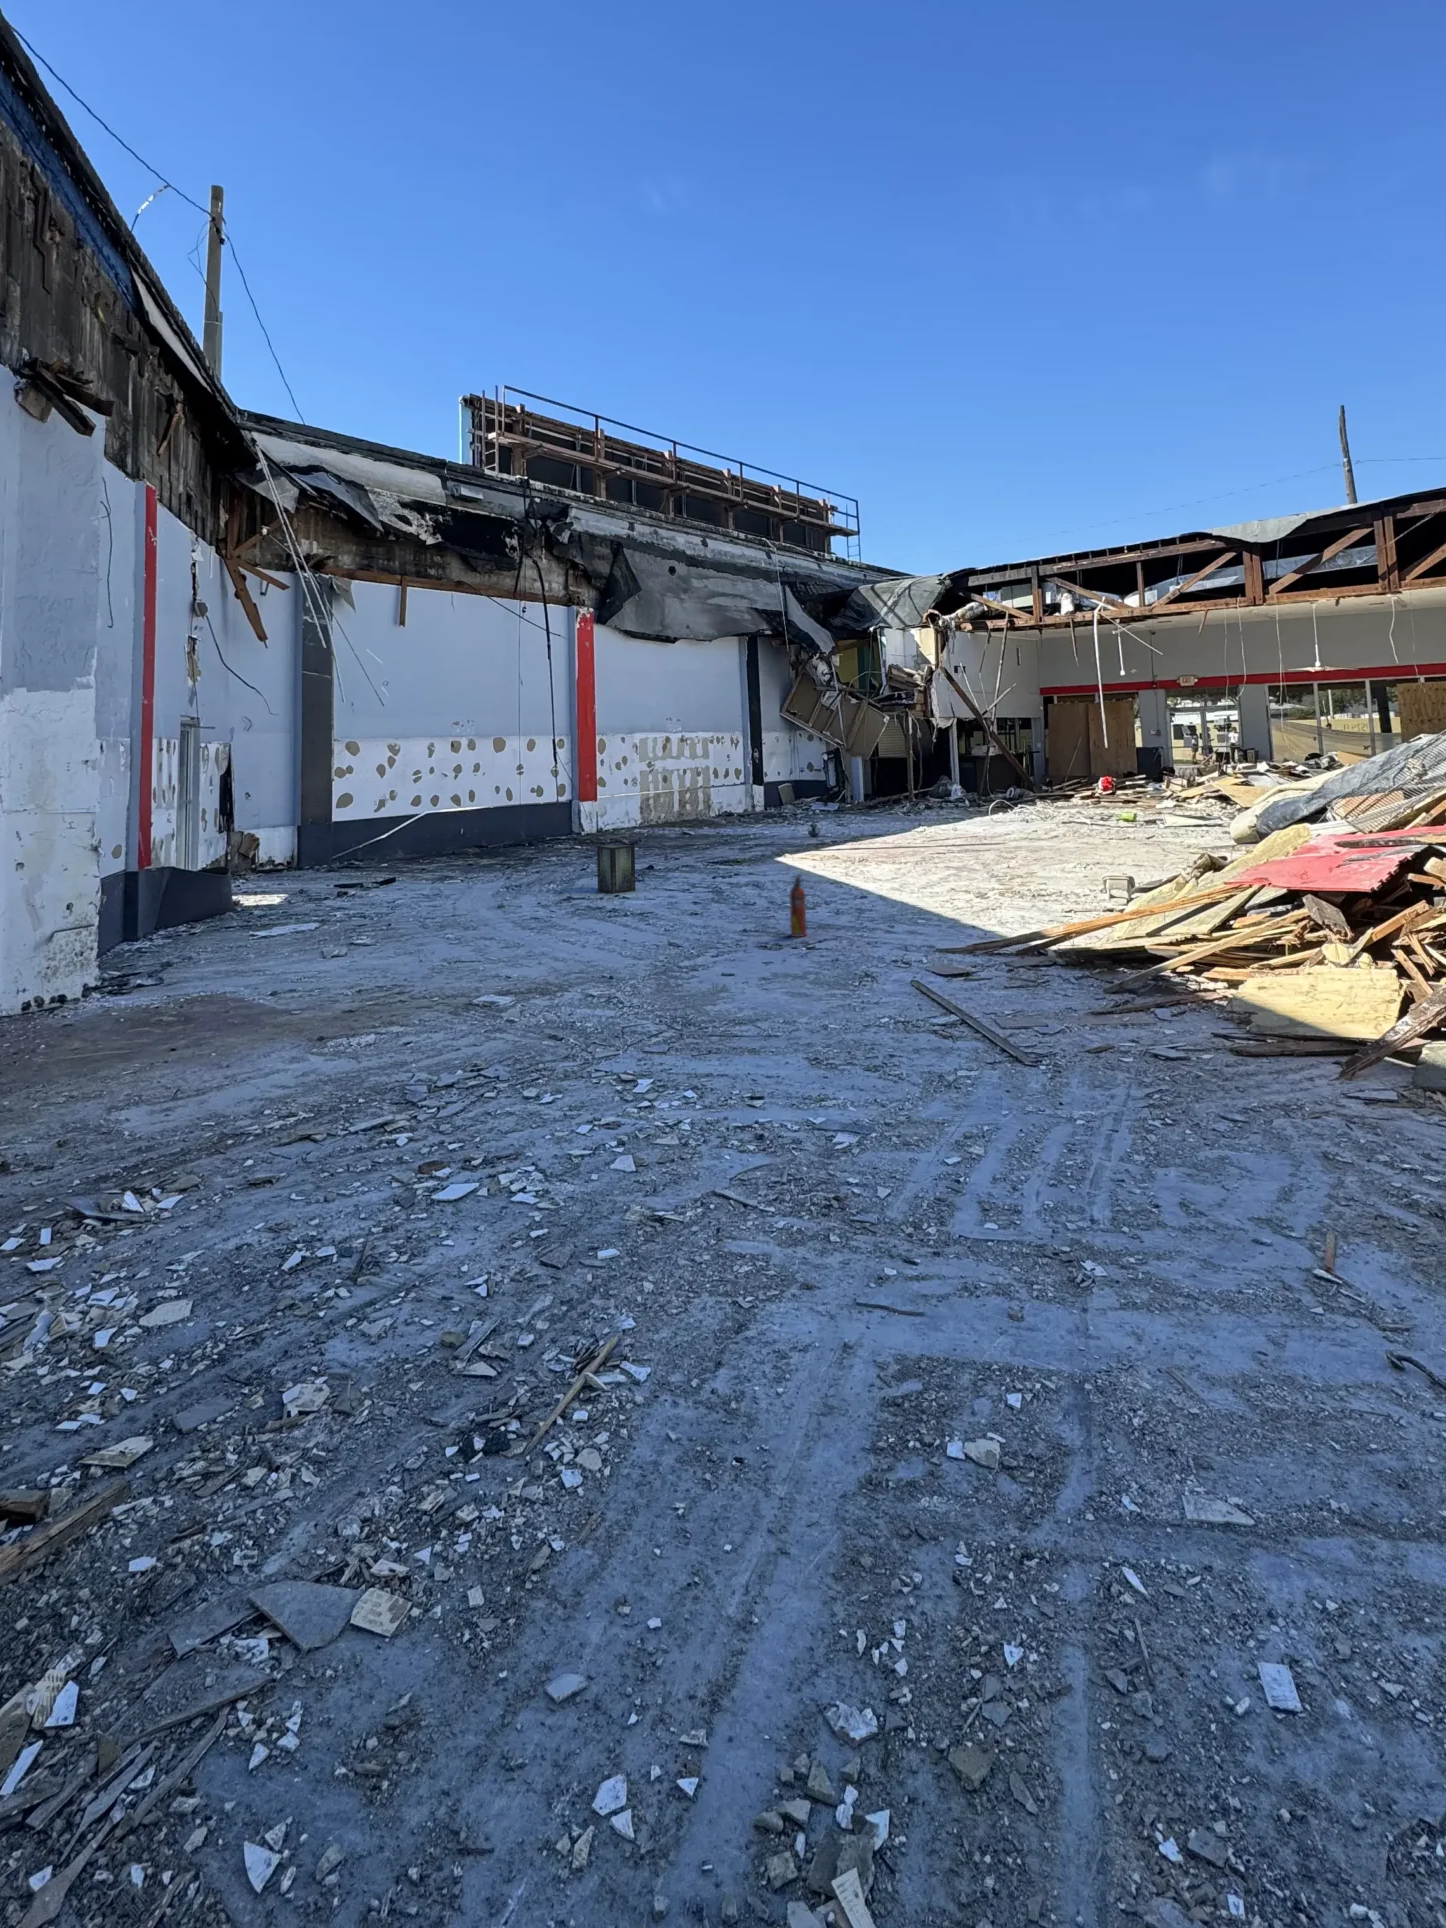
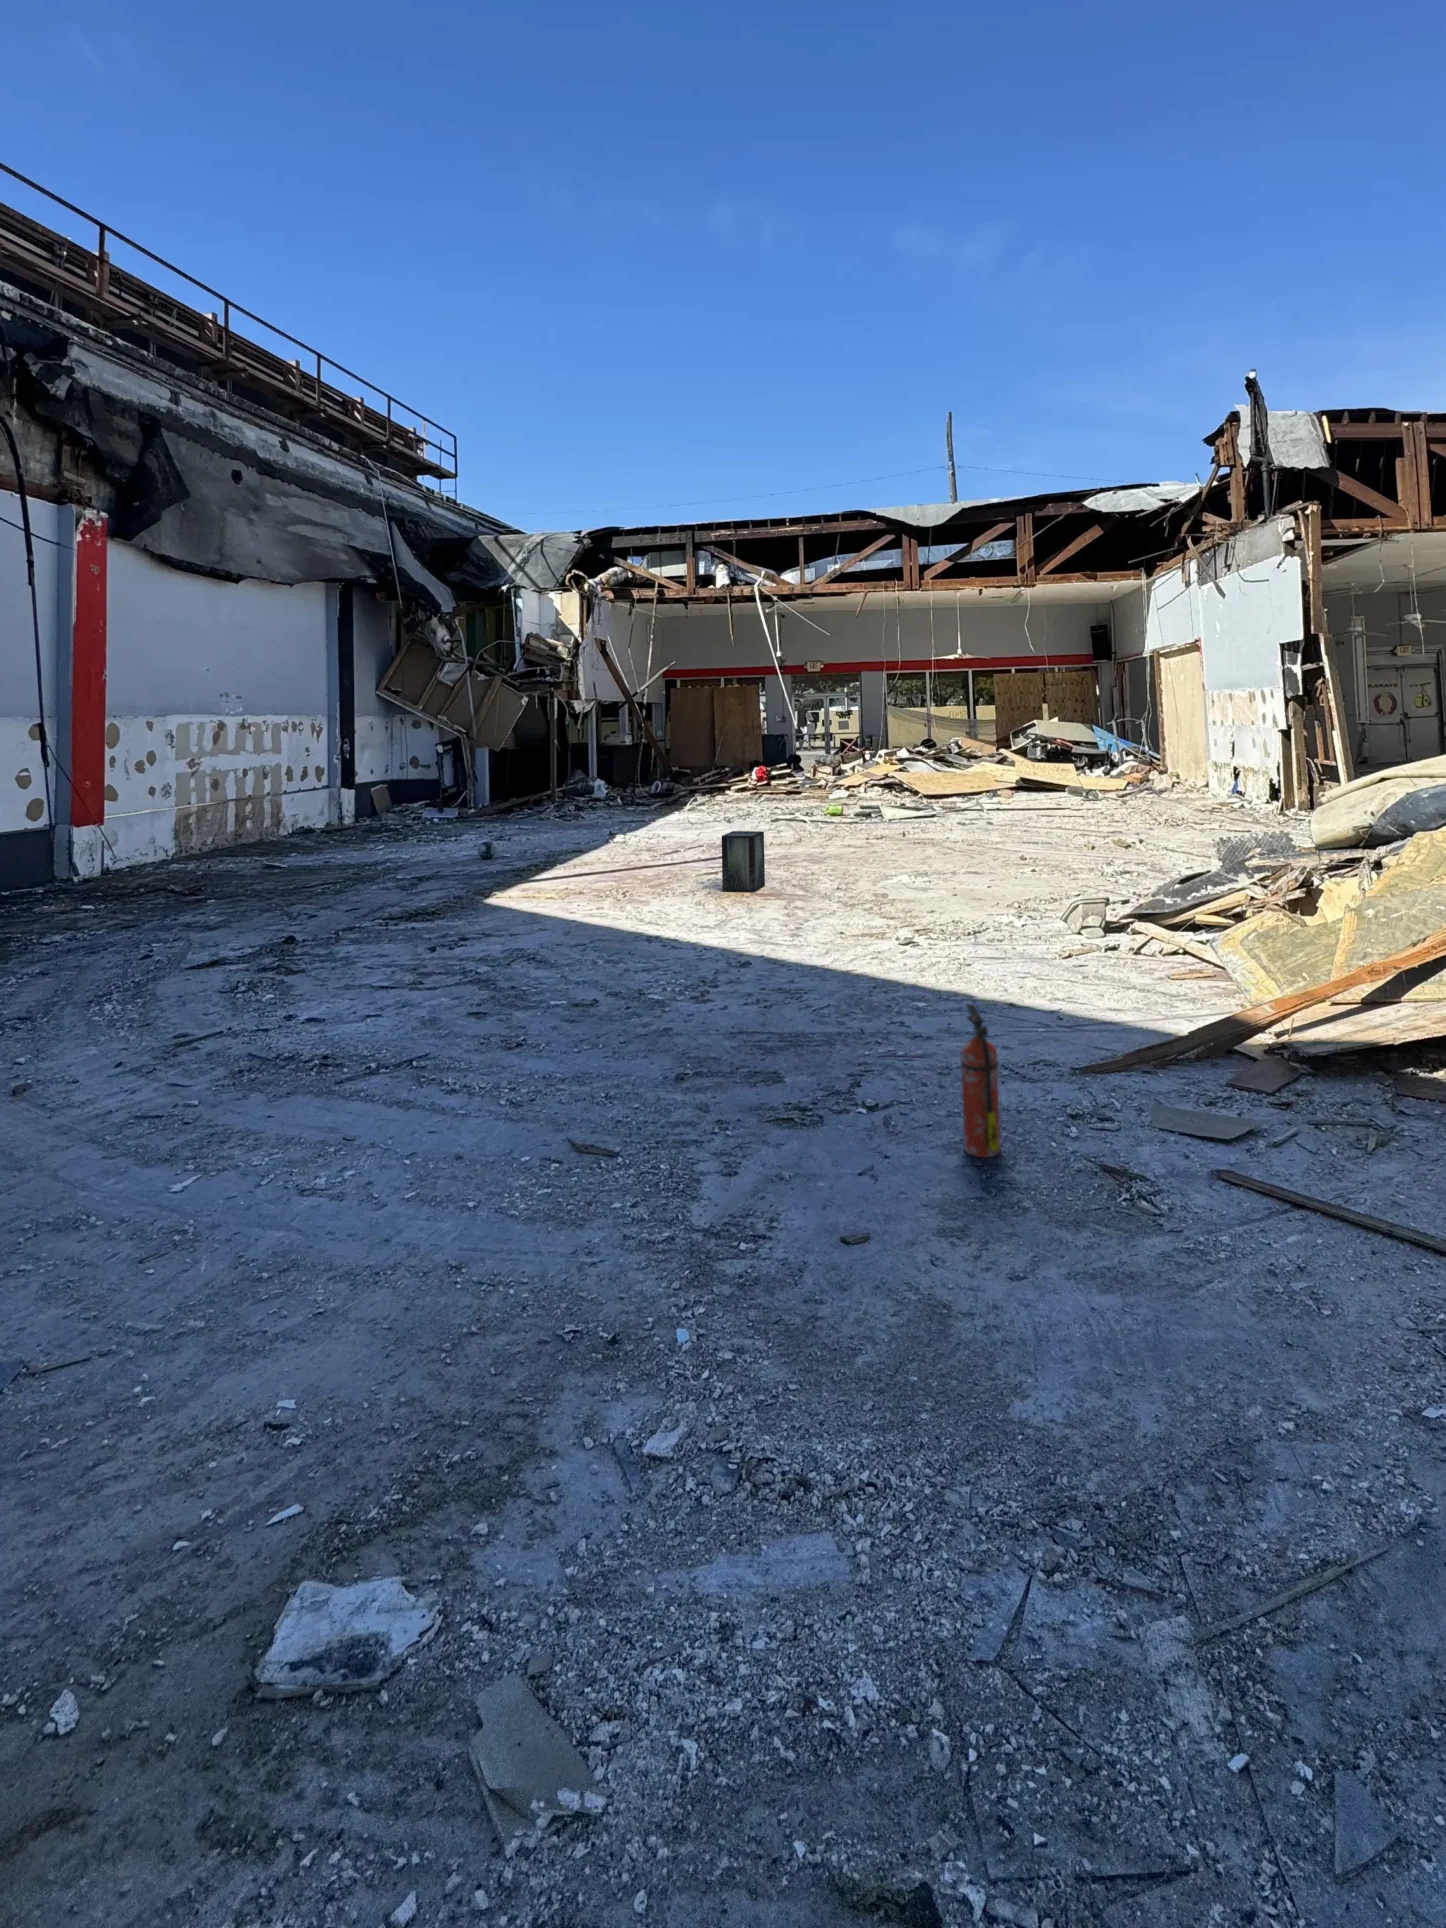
storage box: present [597,844,635,893] -> present [722,831,765,892]

